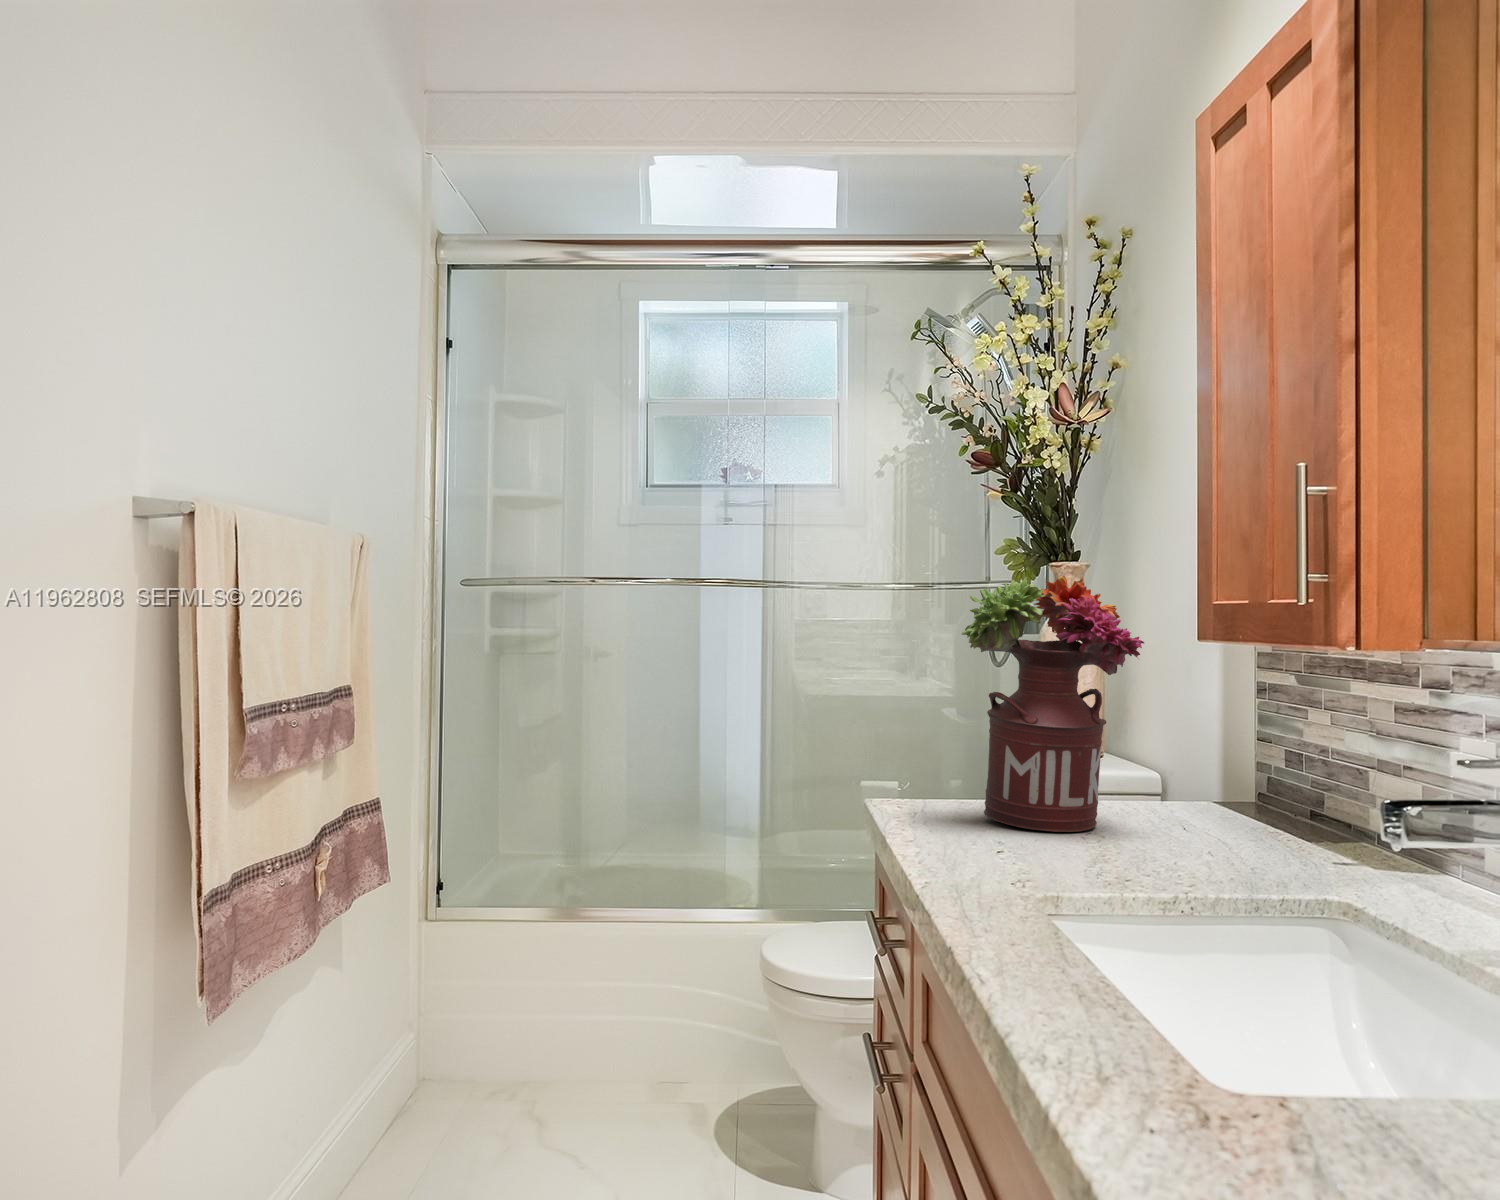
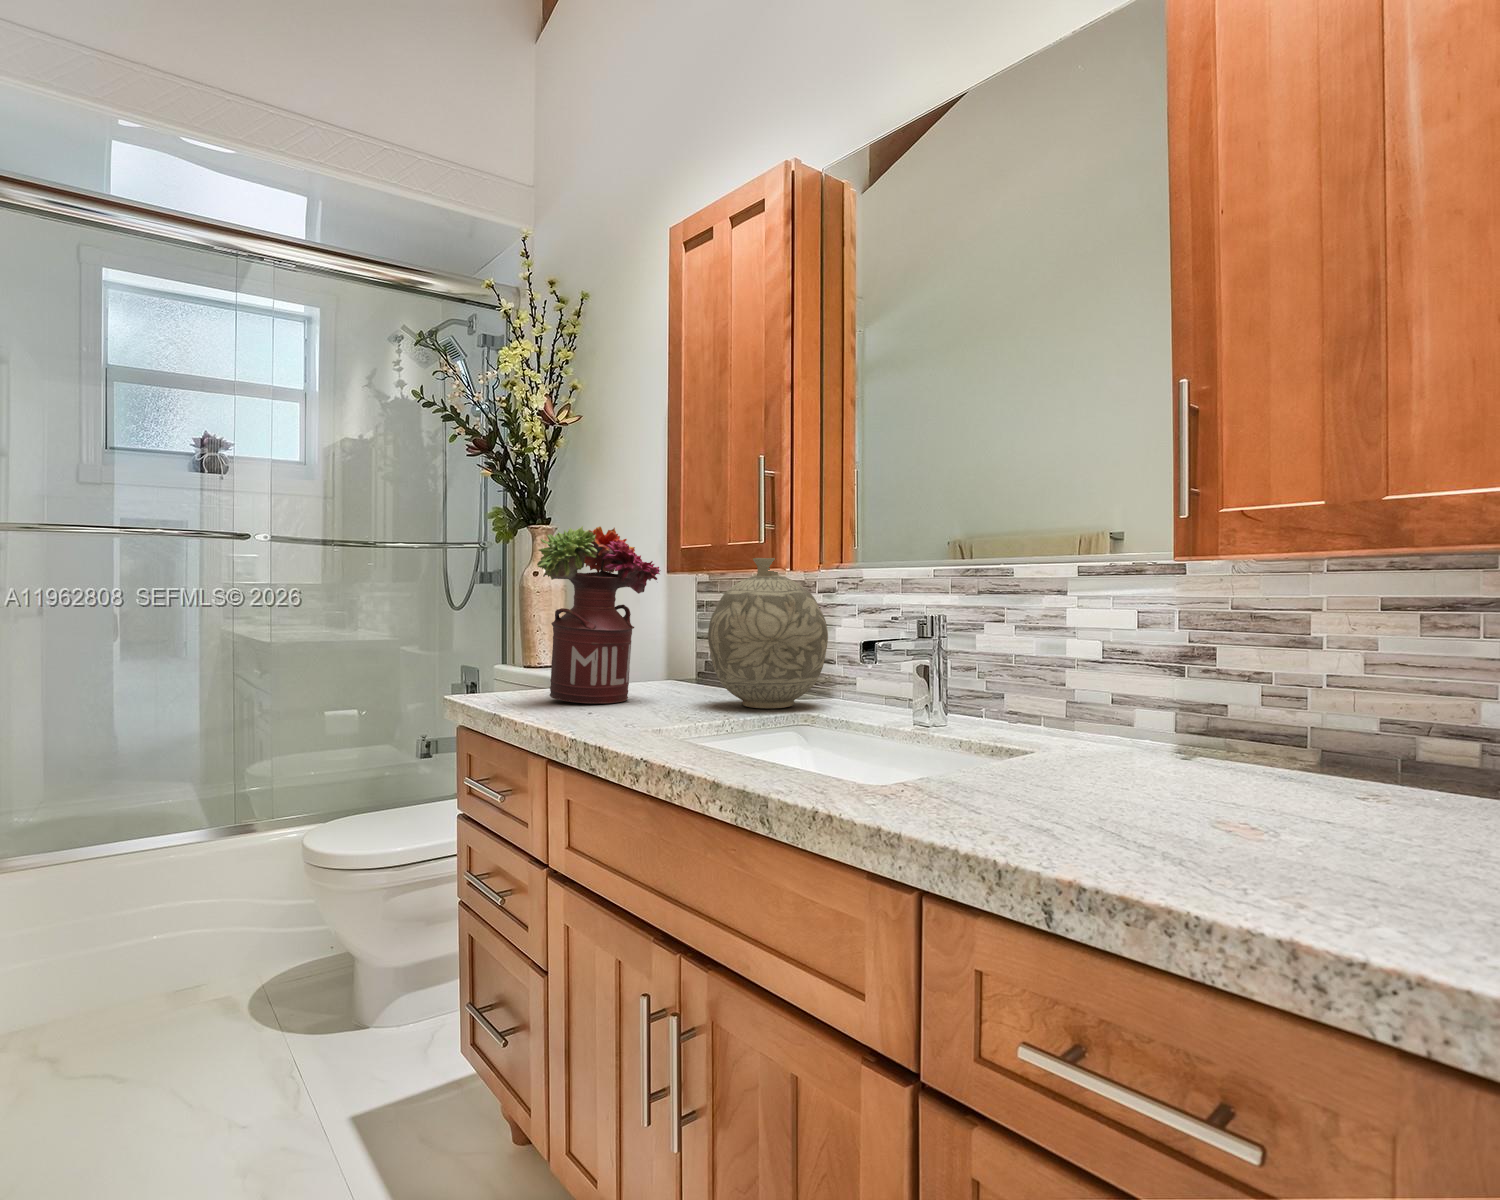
decorative vase: none [1198,630,1412,878] -> present [708,558,828,708]

